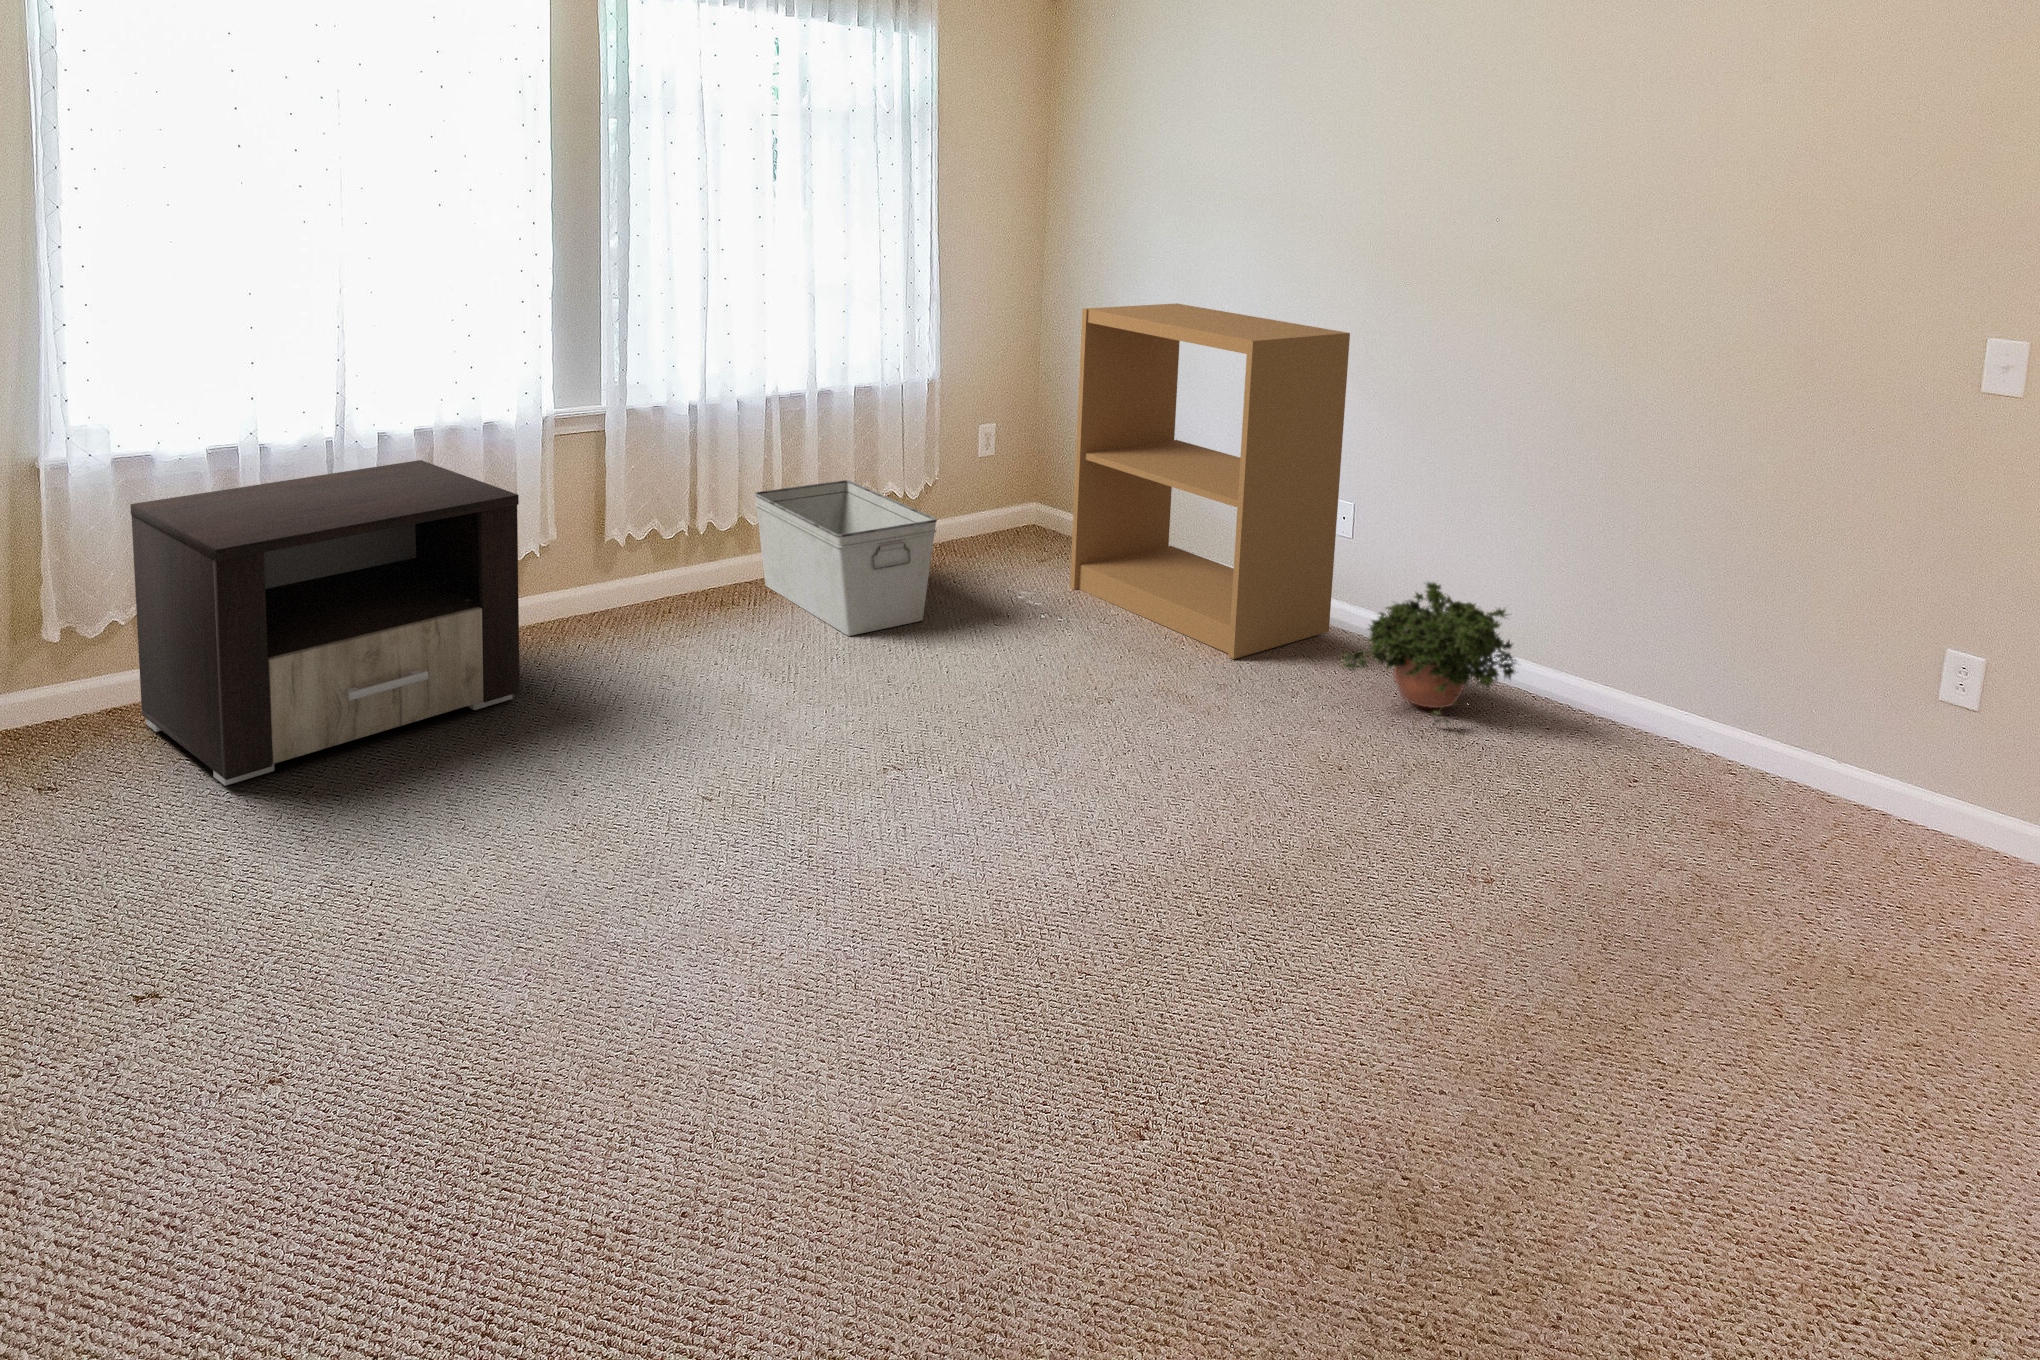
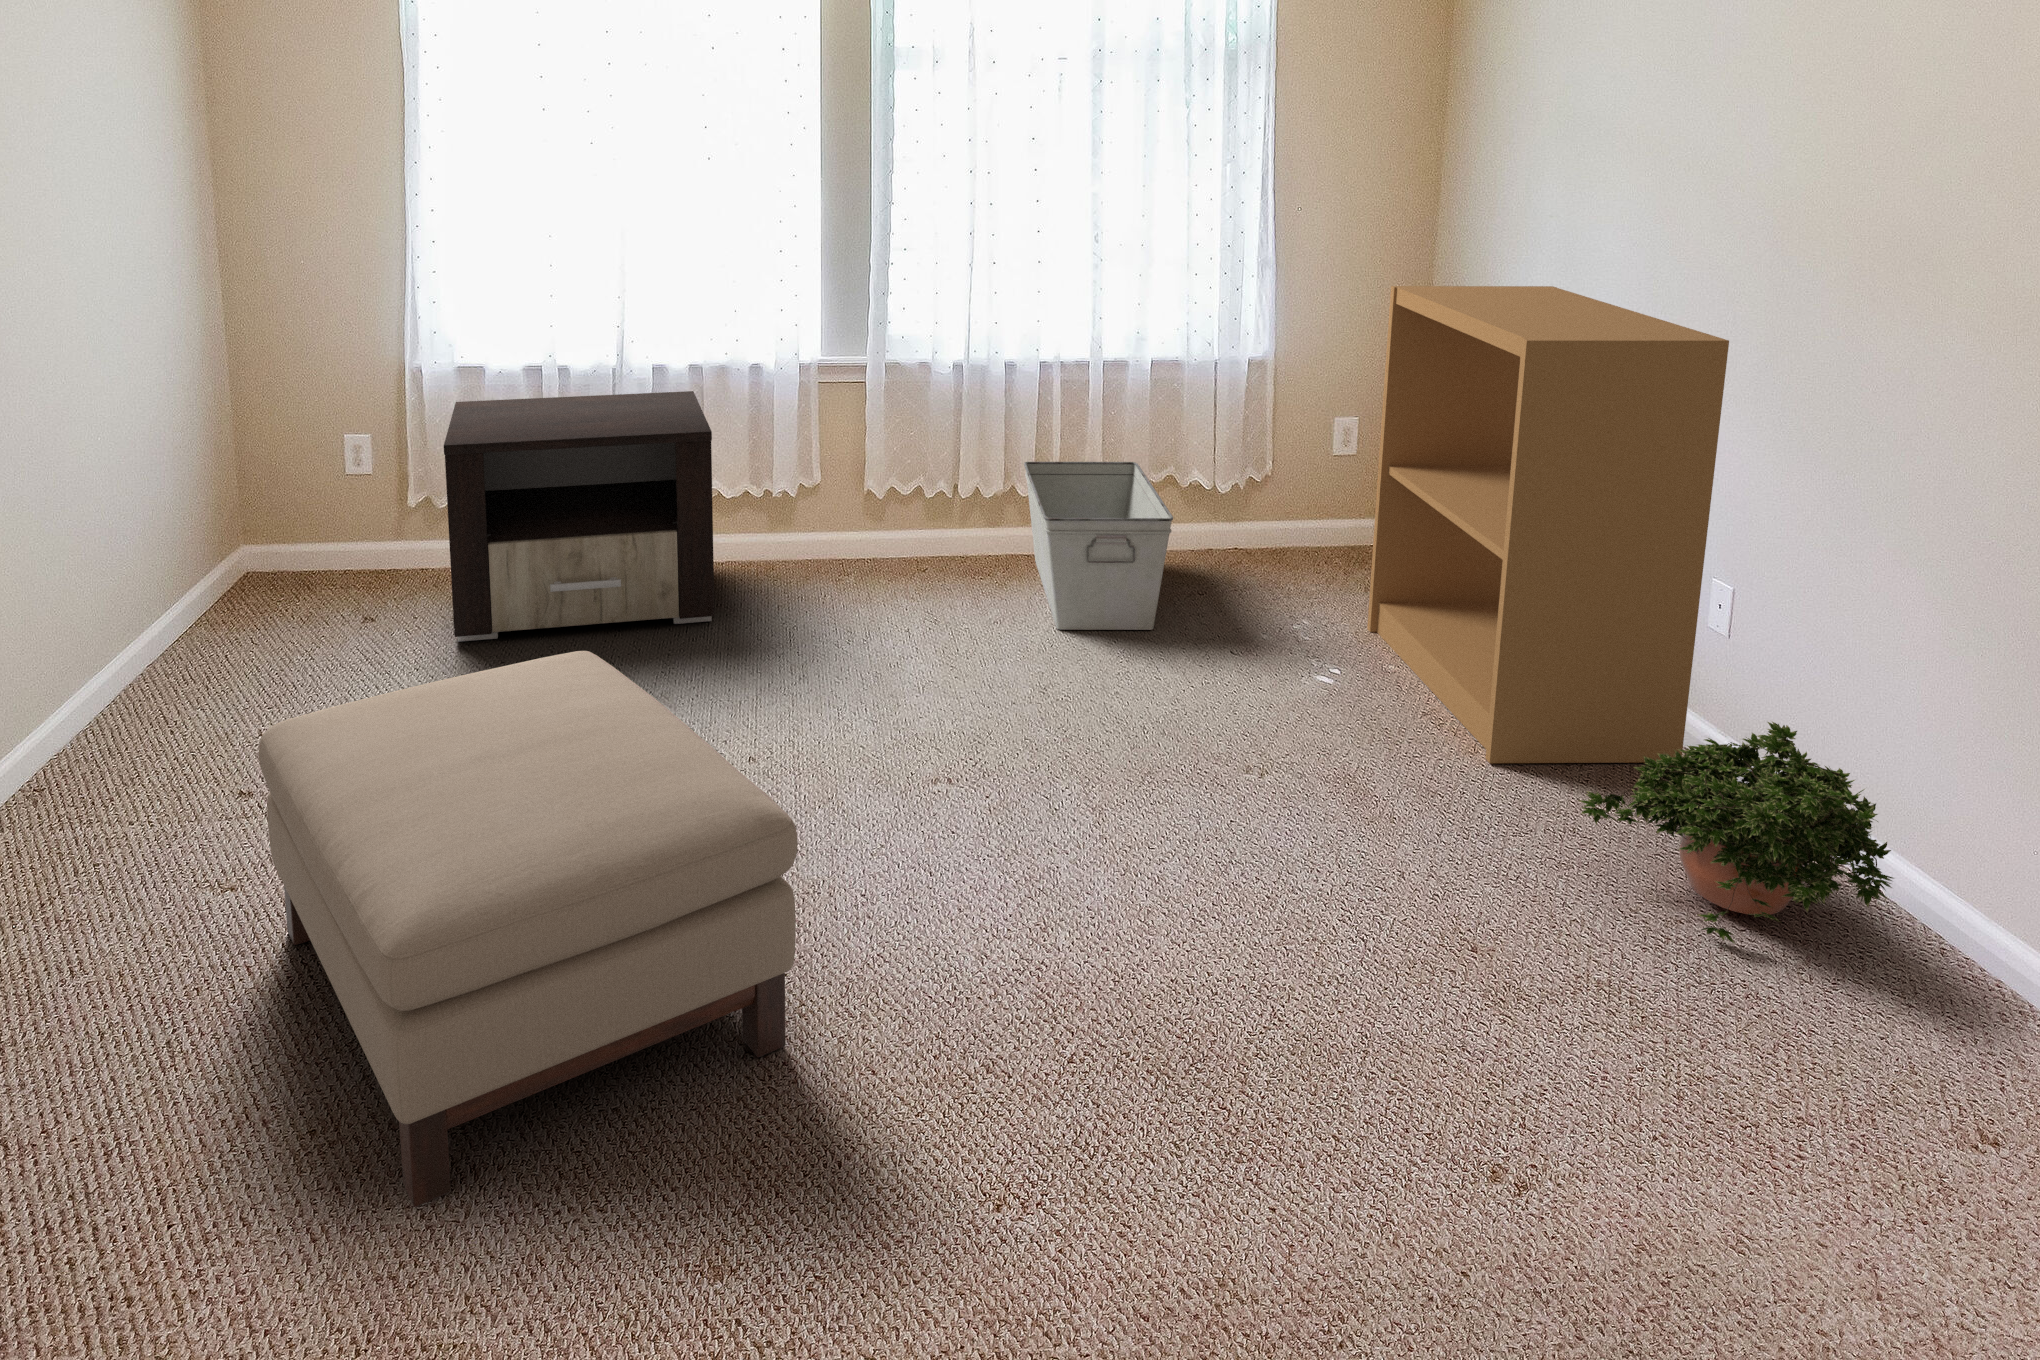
ottoman: none [385,715,1020,1230] -> present [259,651,797,1207]

